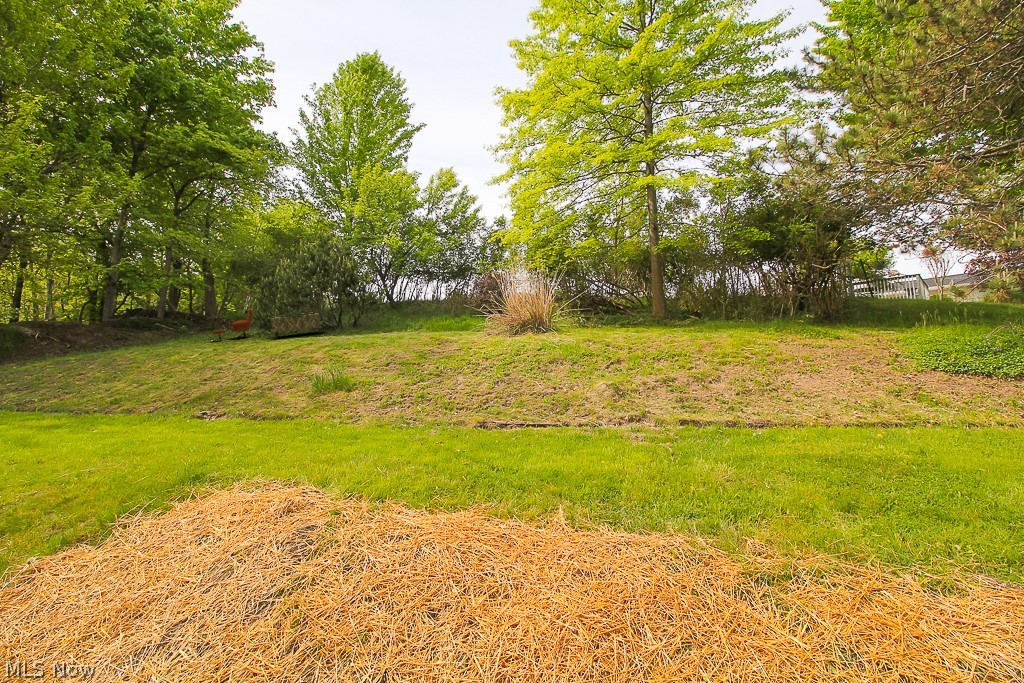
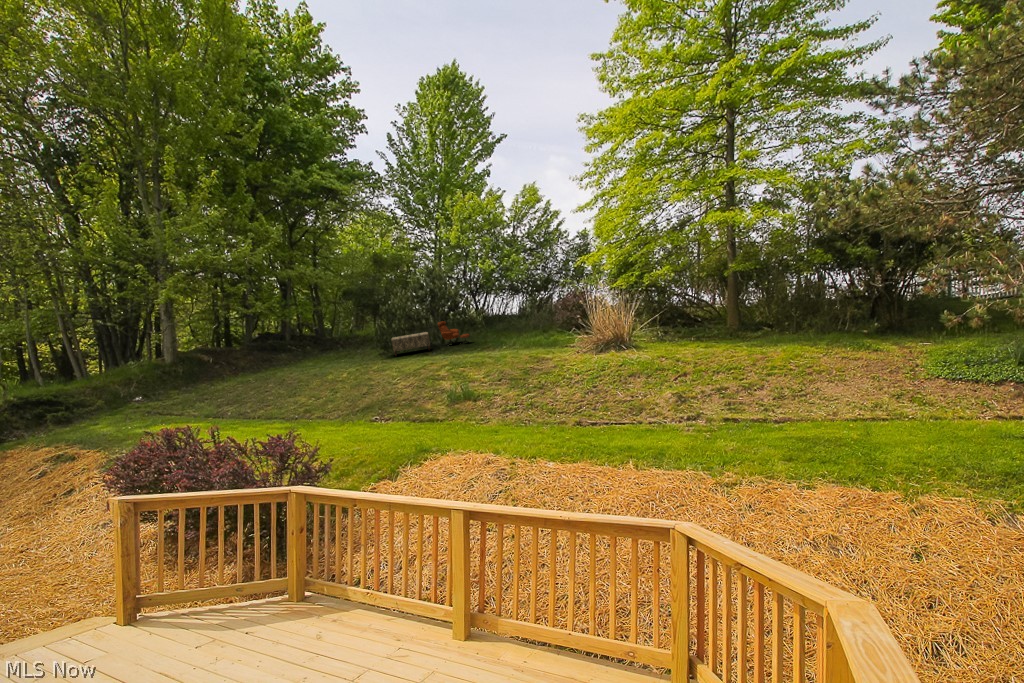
lounge chair: present [213,309,254,340] -> present [438,321,470,344]

